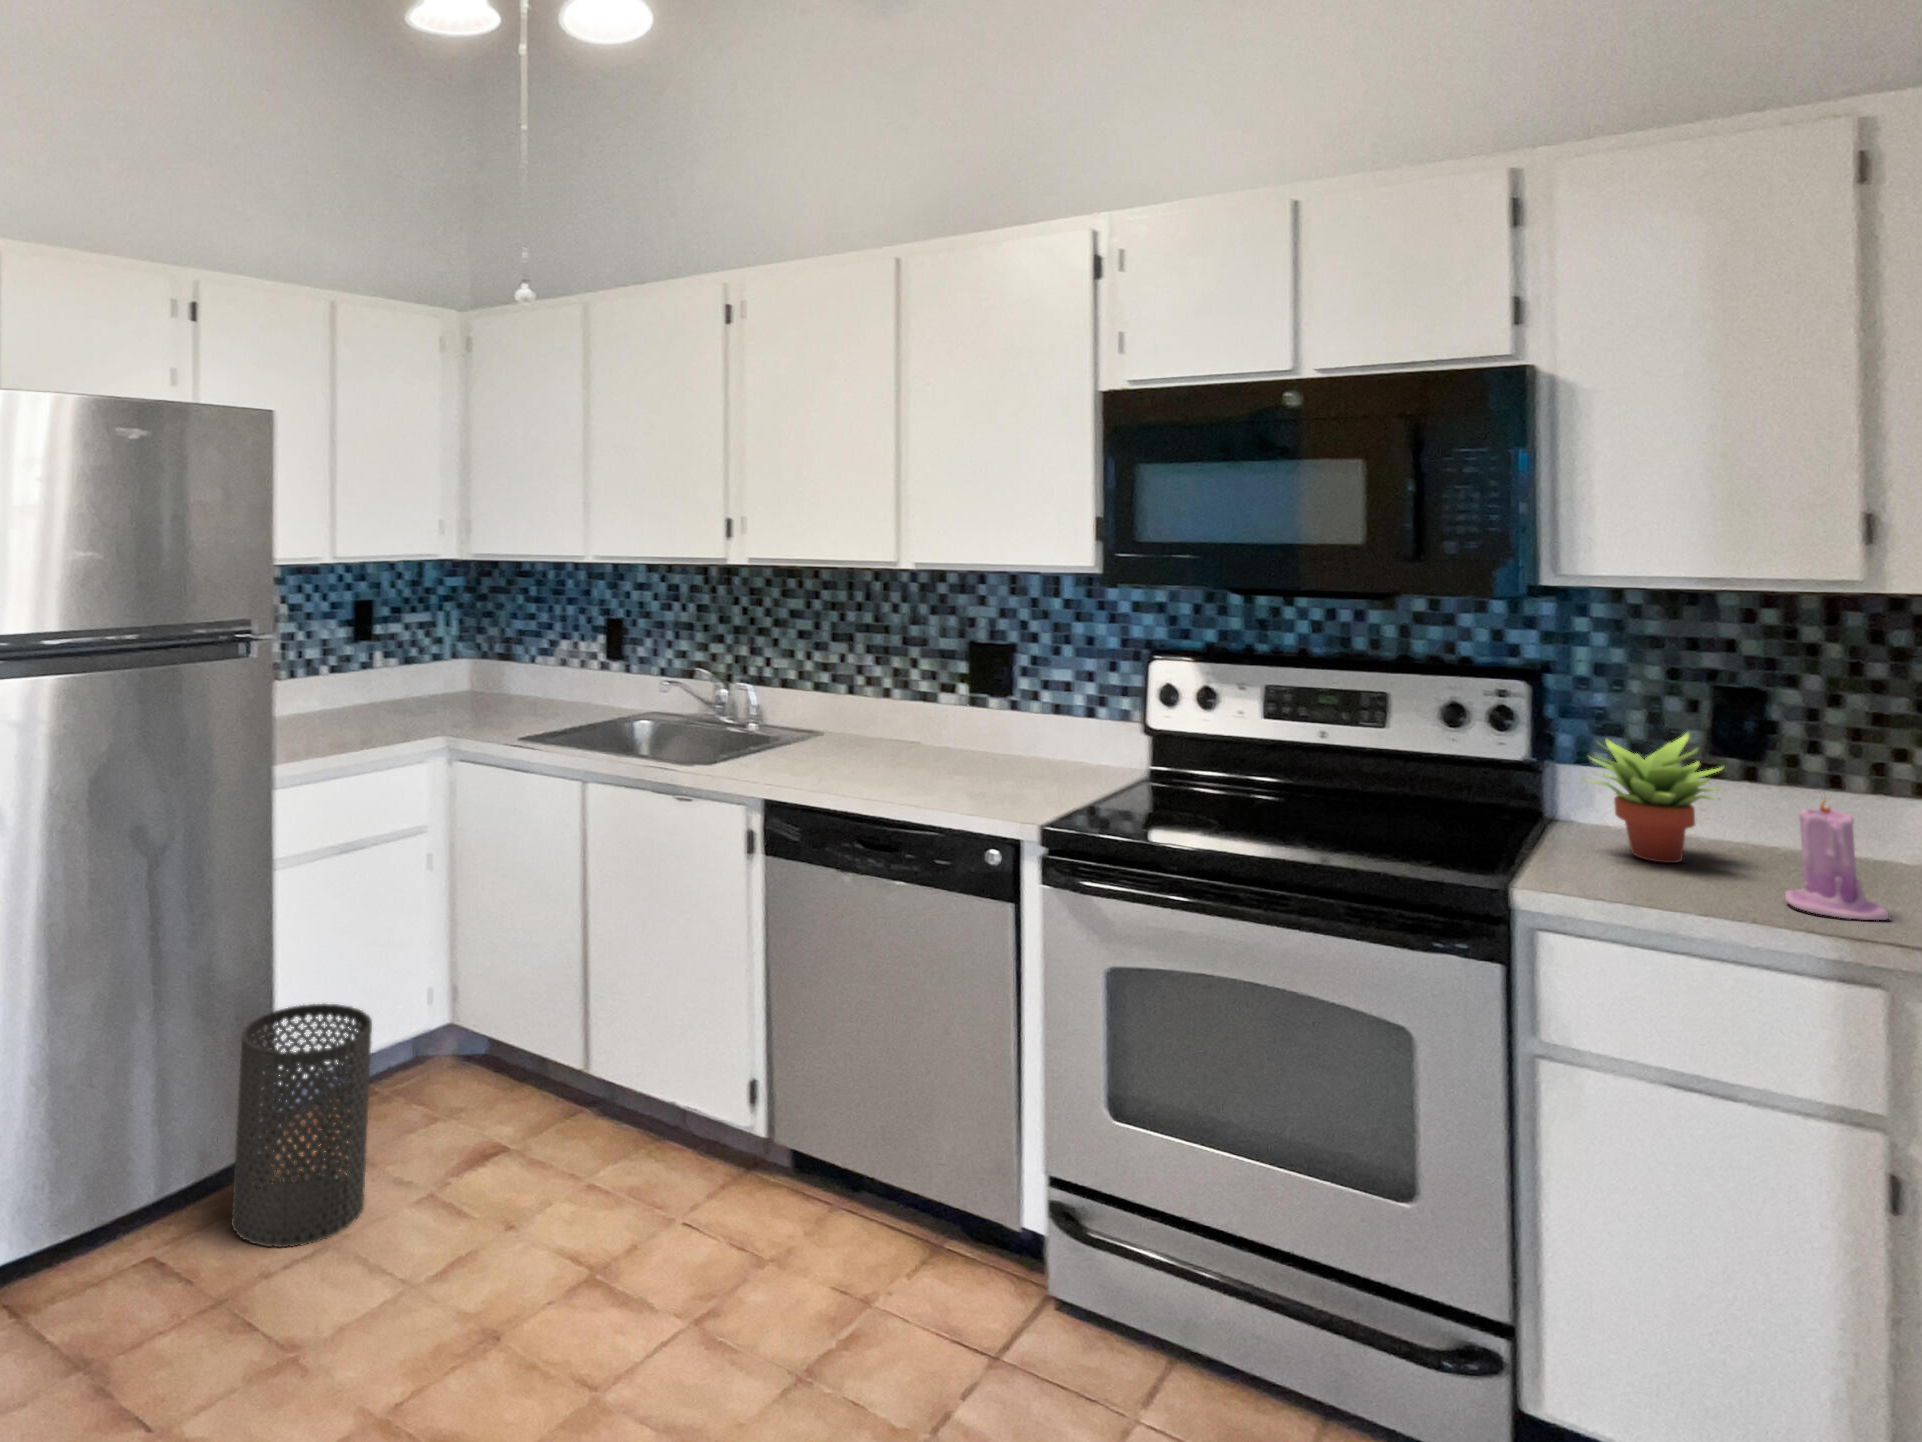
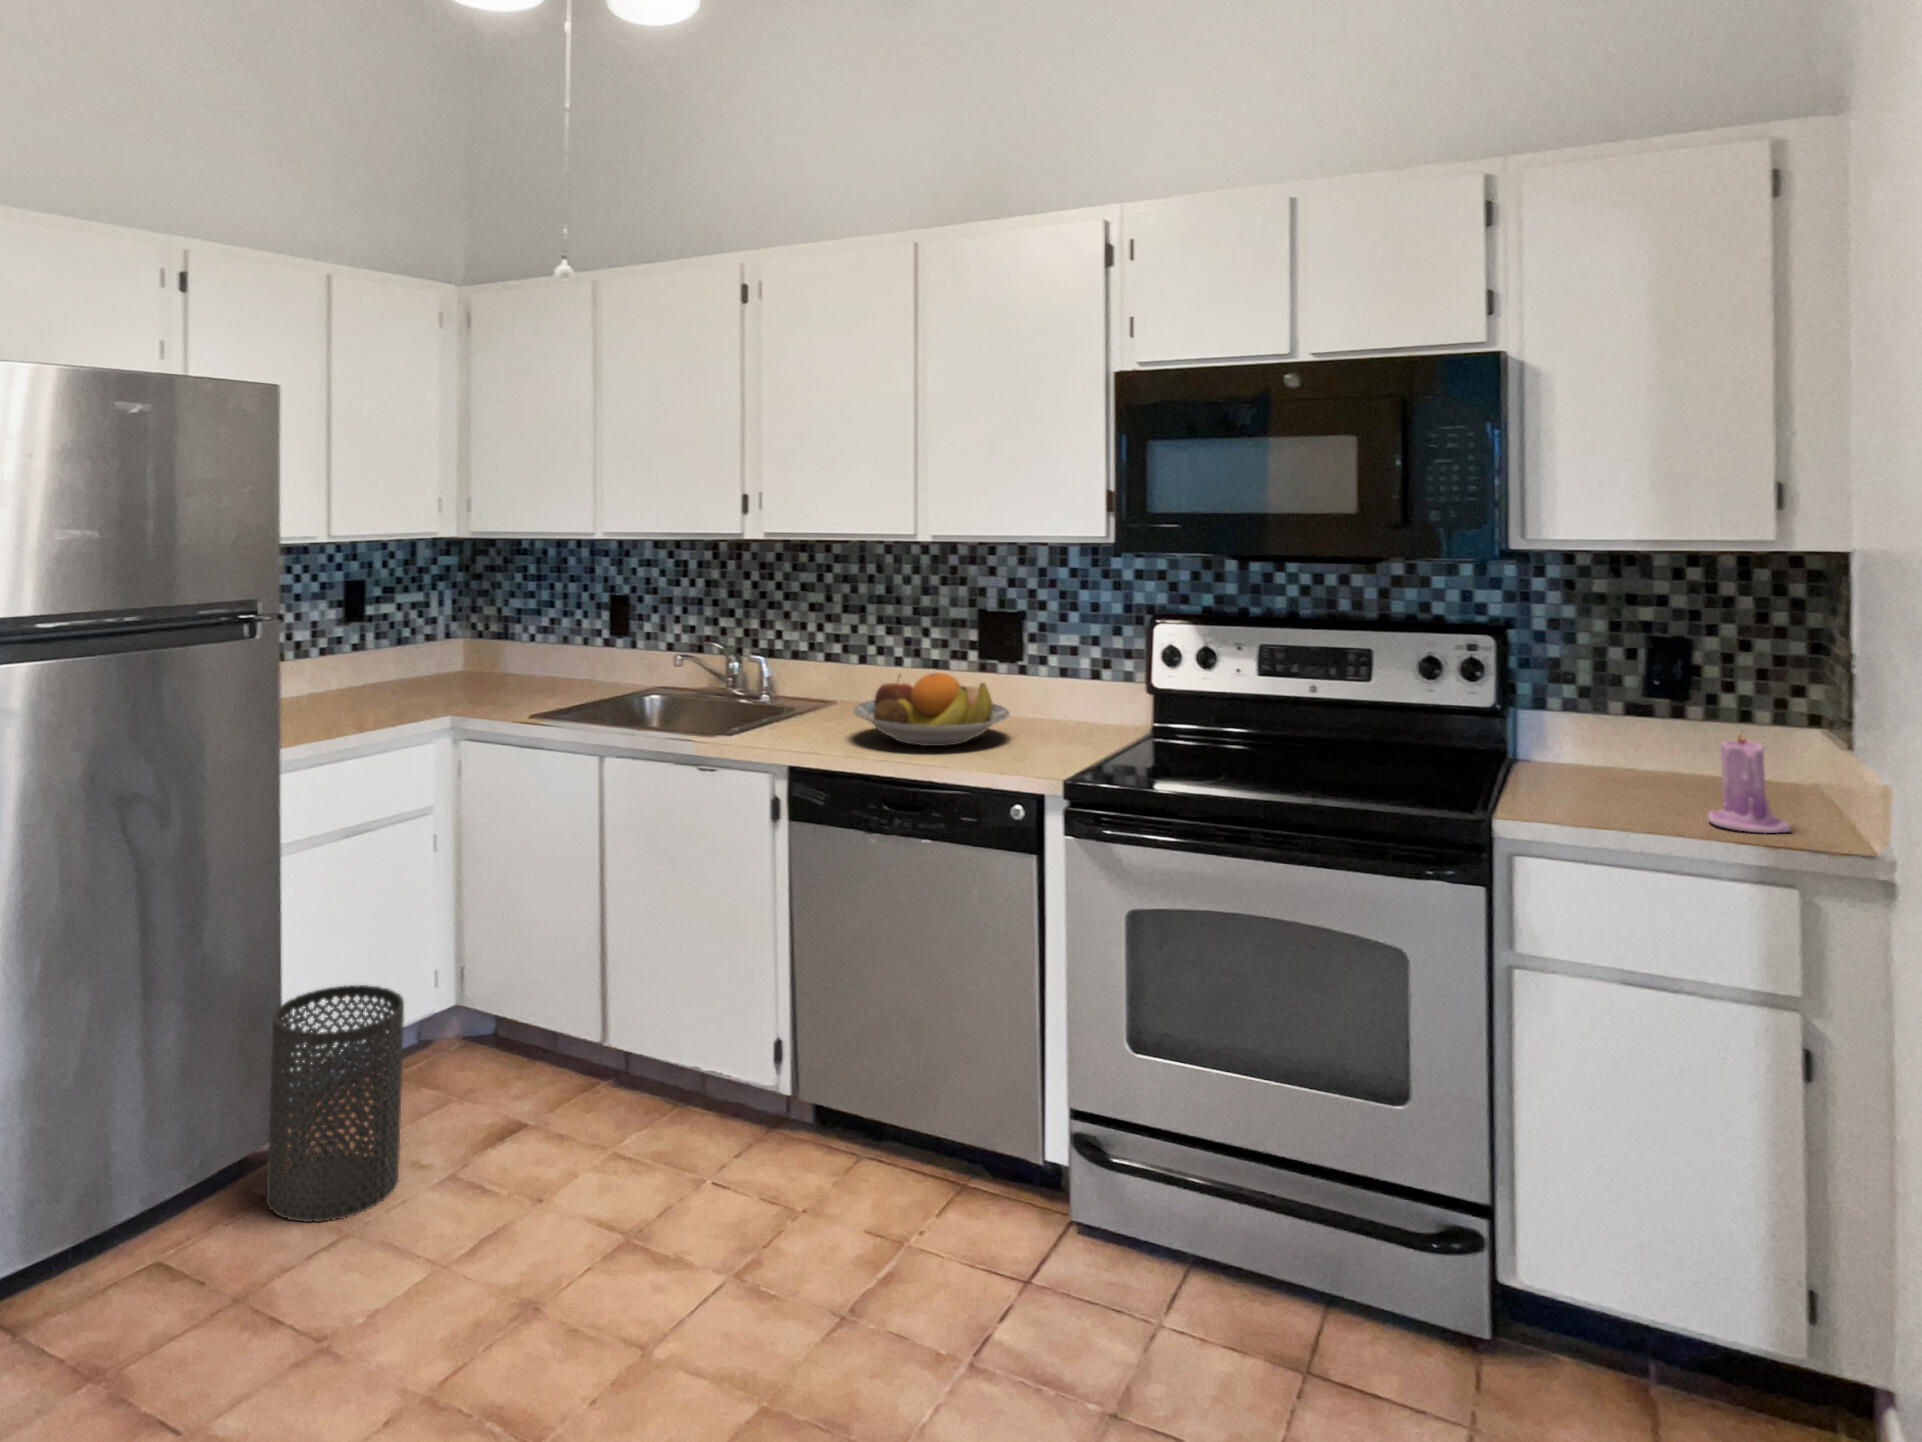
fruit bowl: none [832,704,997,782] -> present [853,673,1010,746]
succulent plant: present [1589,732,1724,863] -> none [1541,677,1661,793]

